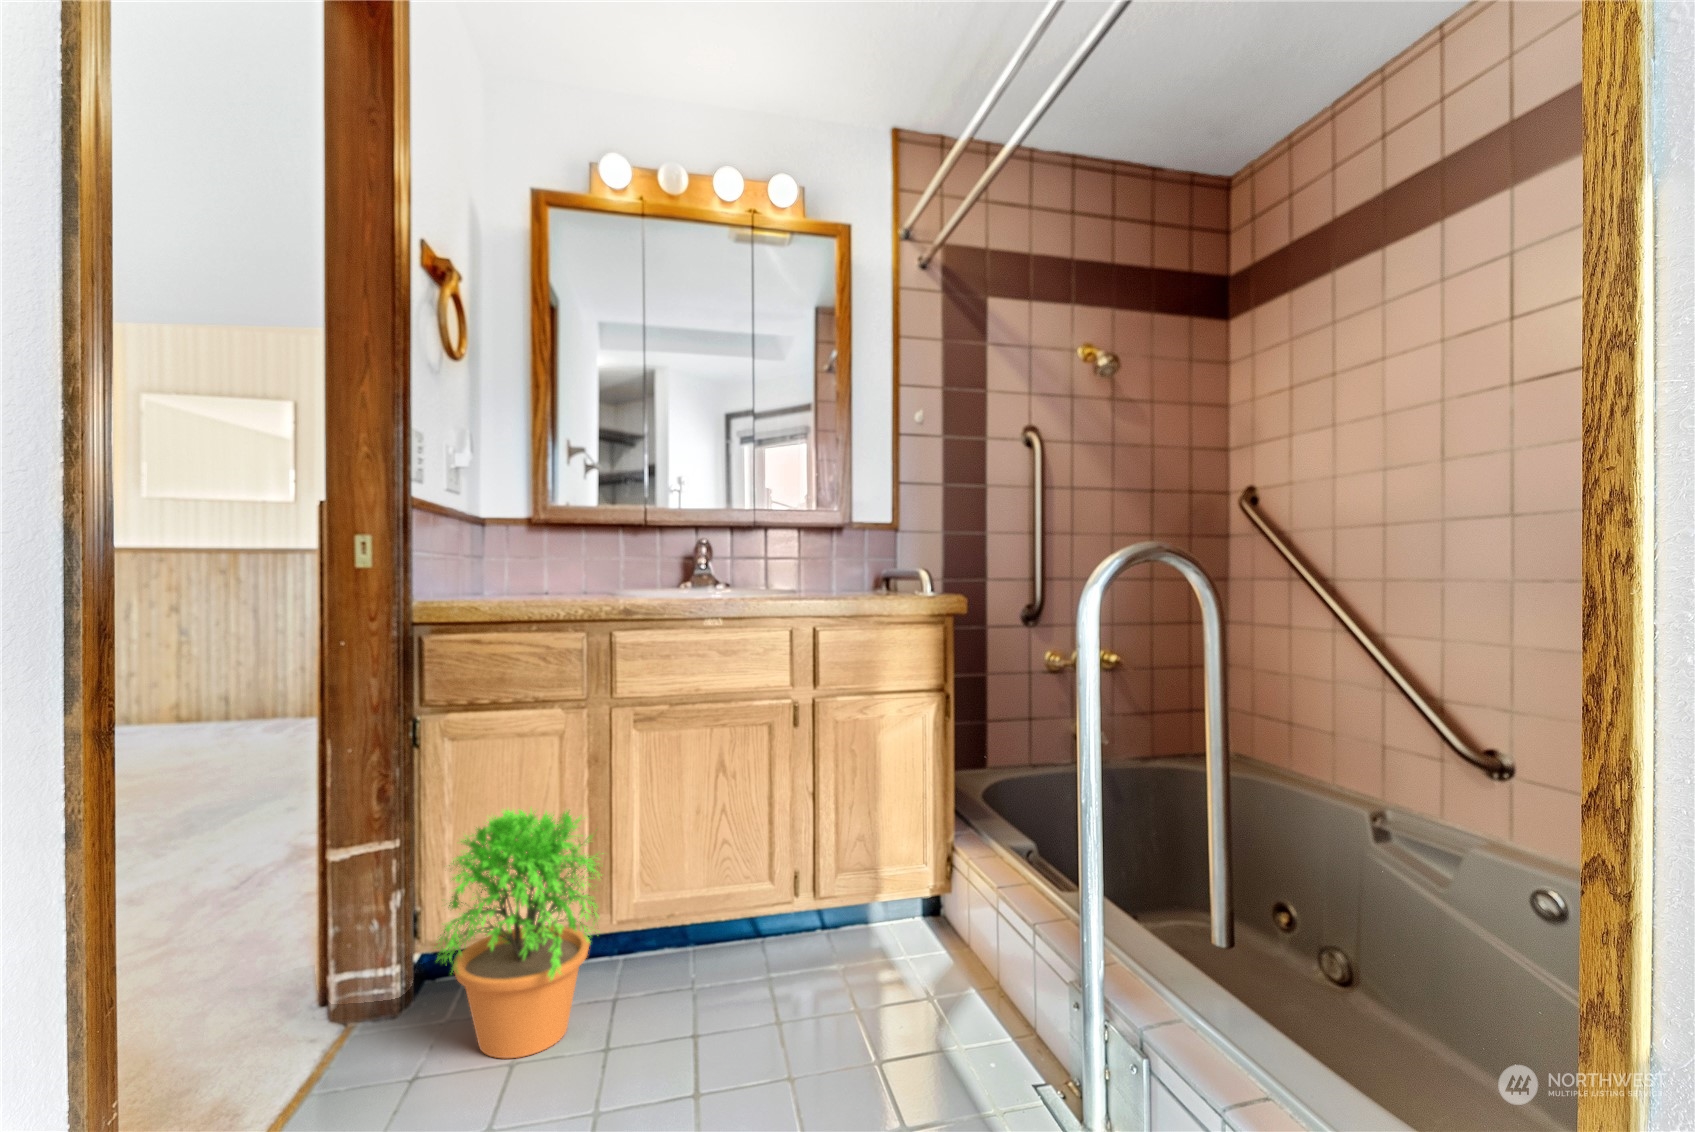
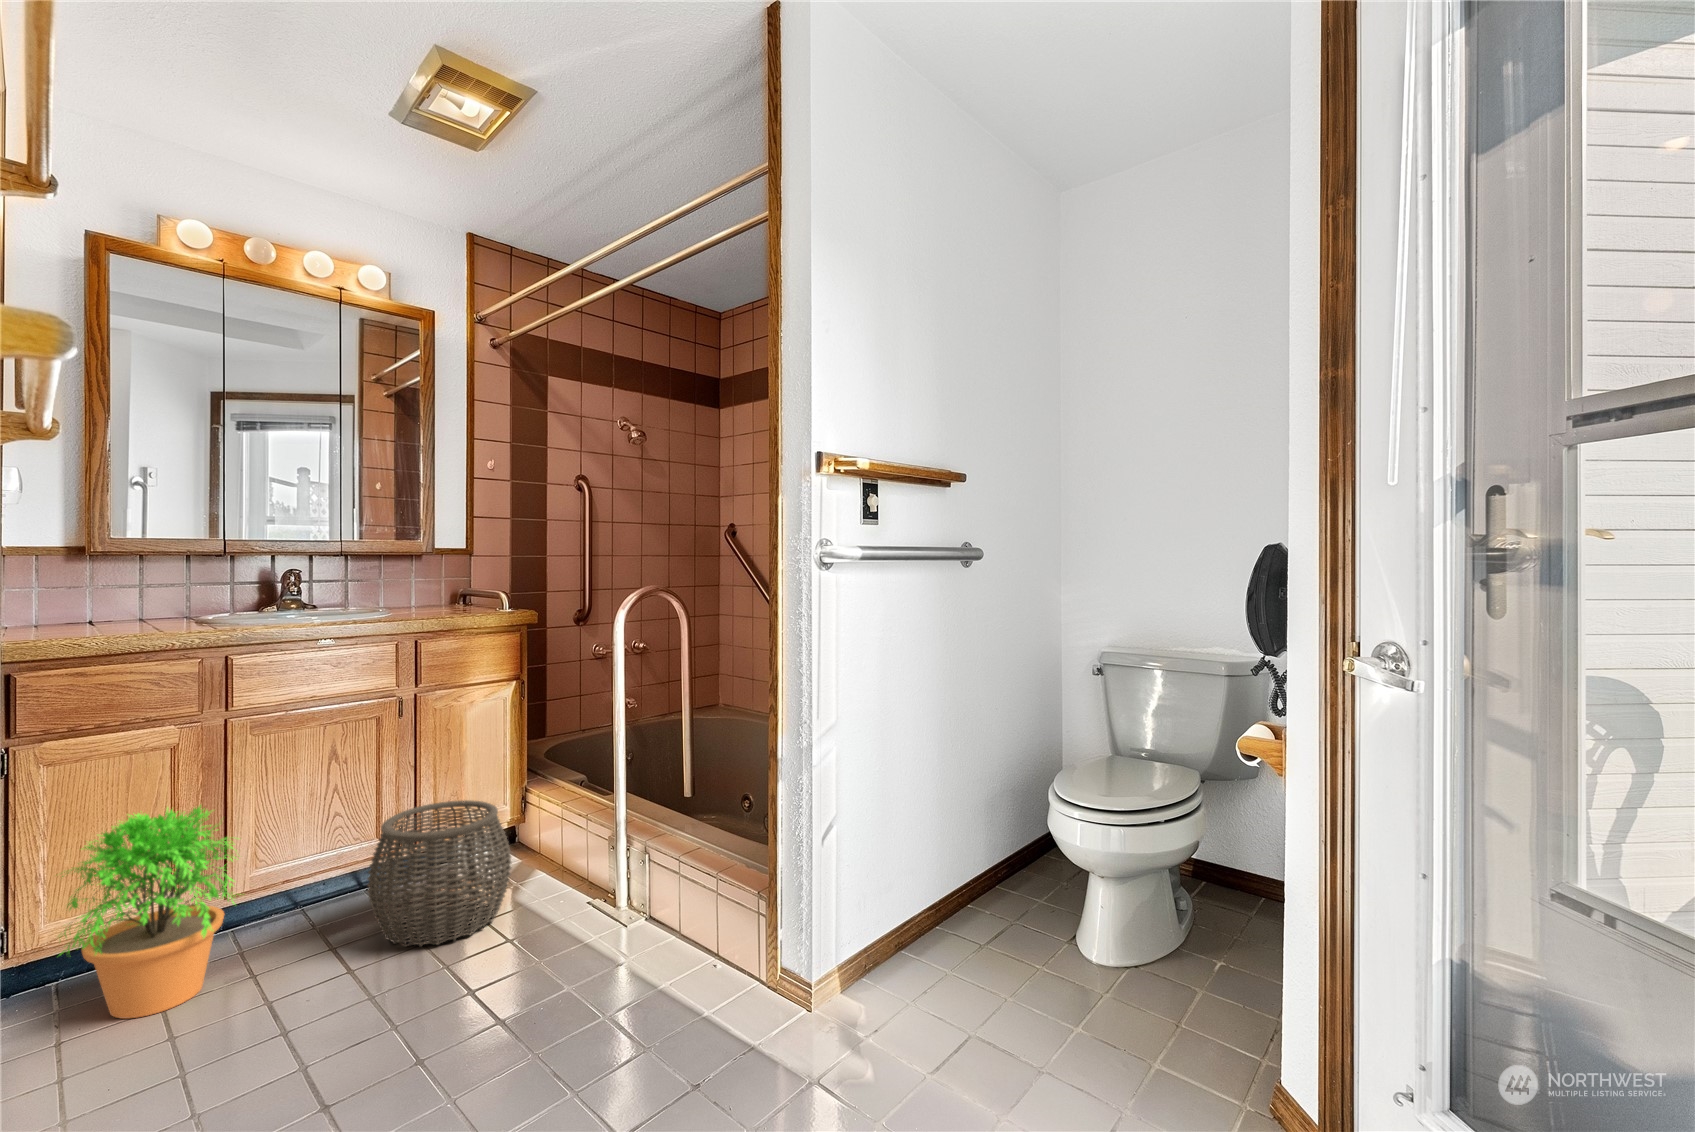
woven basket: none [739,848,917,1060] -> present [367,800,512,946]

